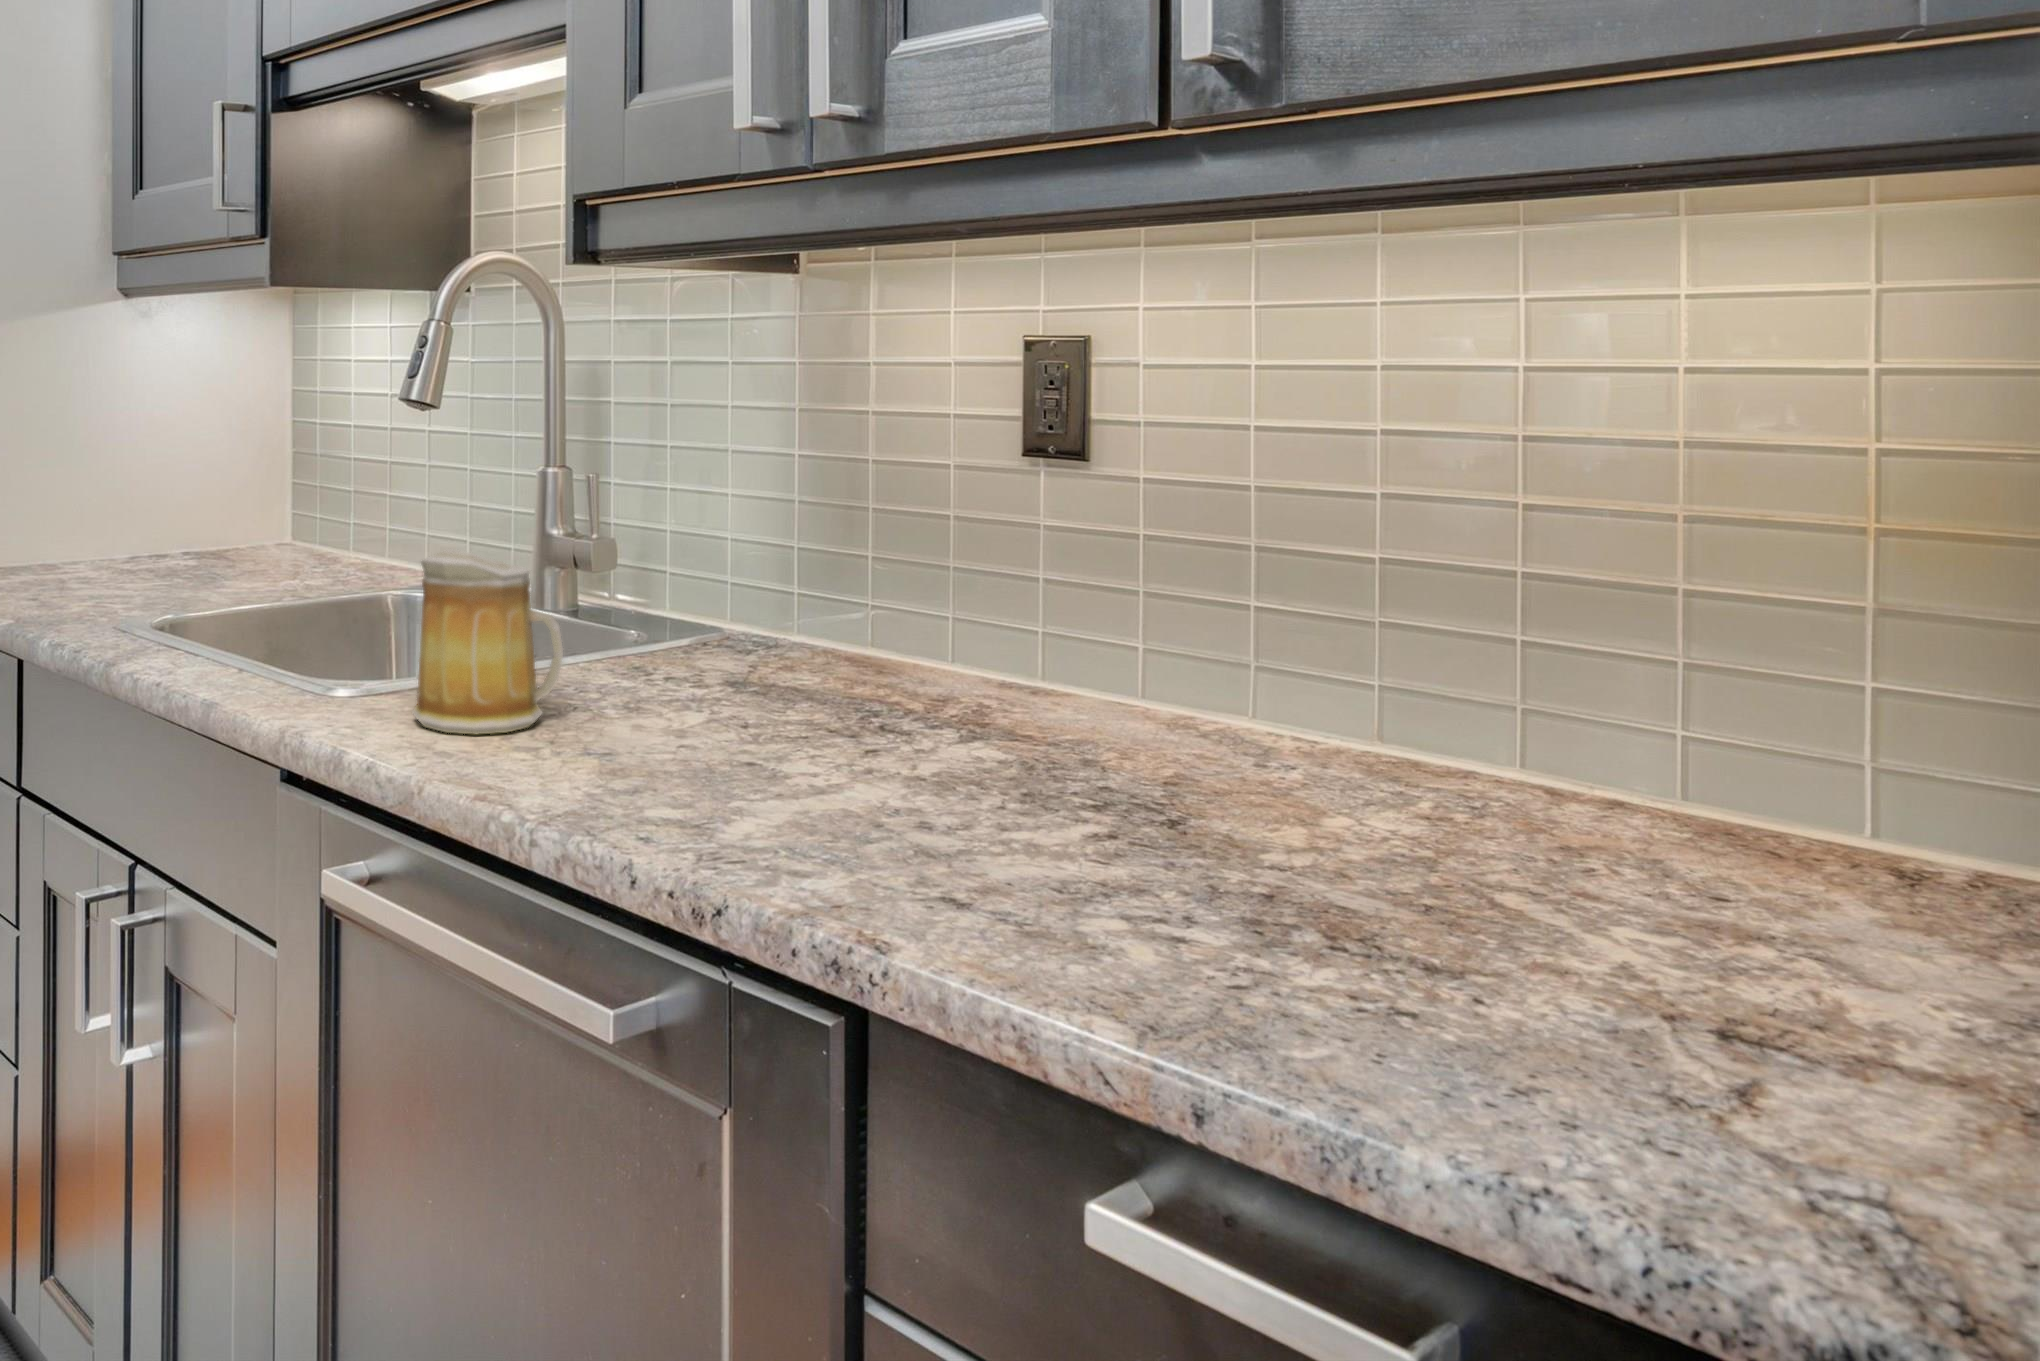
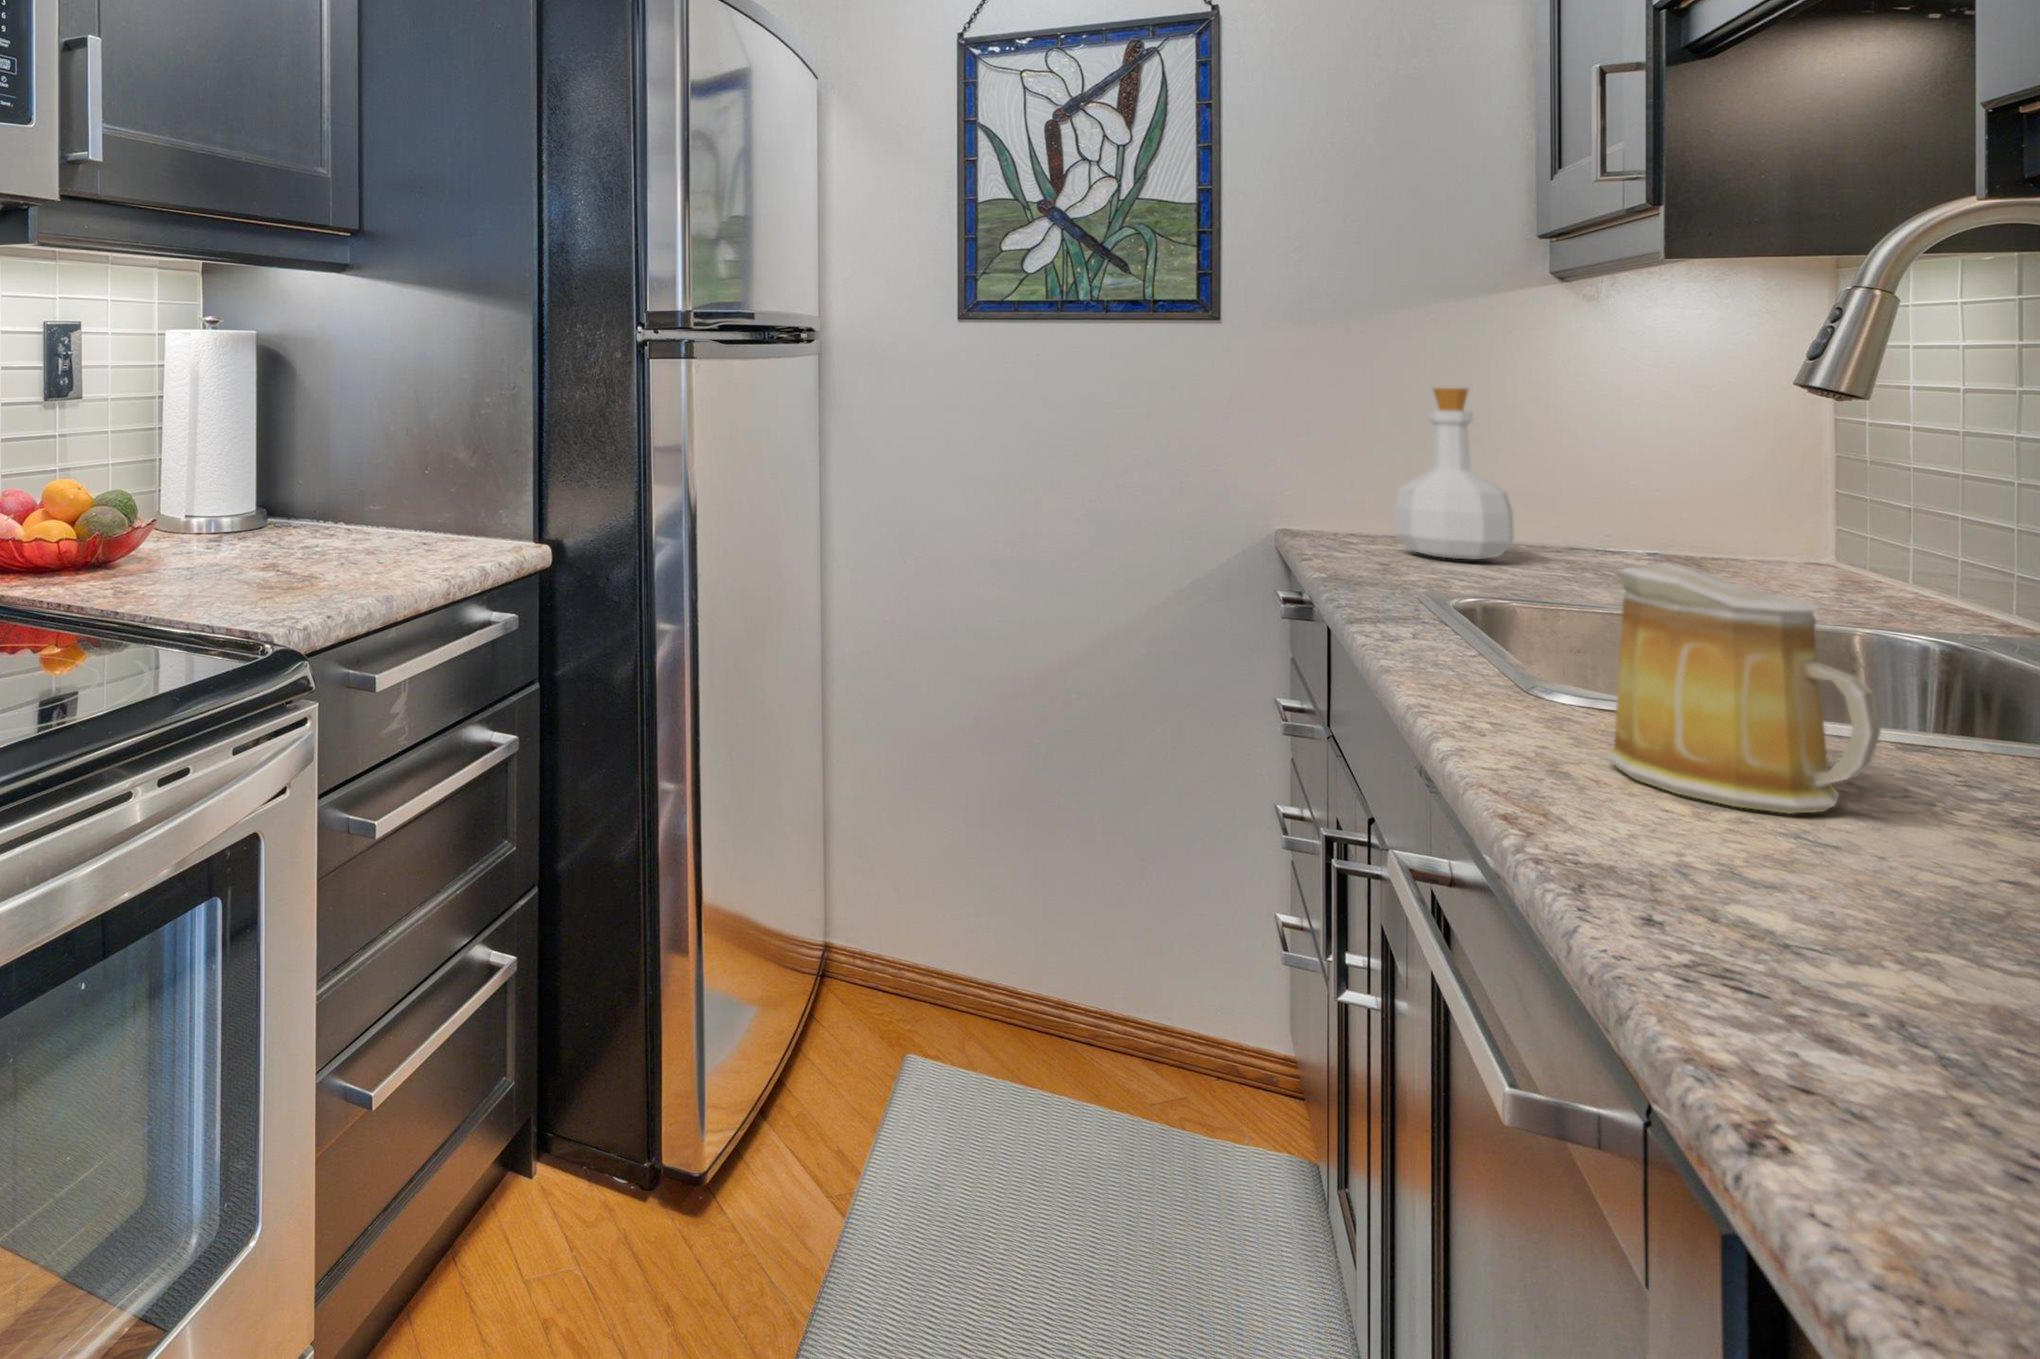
bottle: none [13,403,111,579] -> present [1395,388,1514,559]

